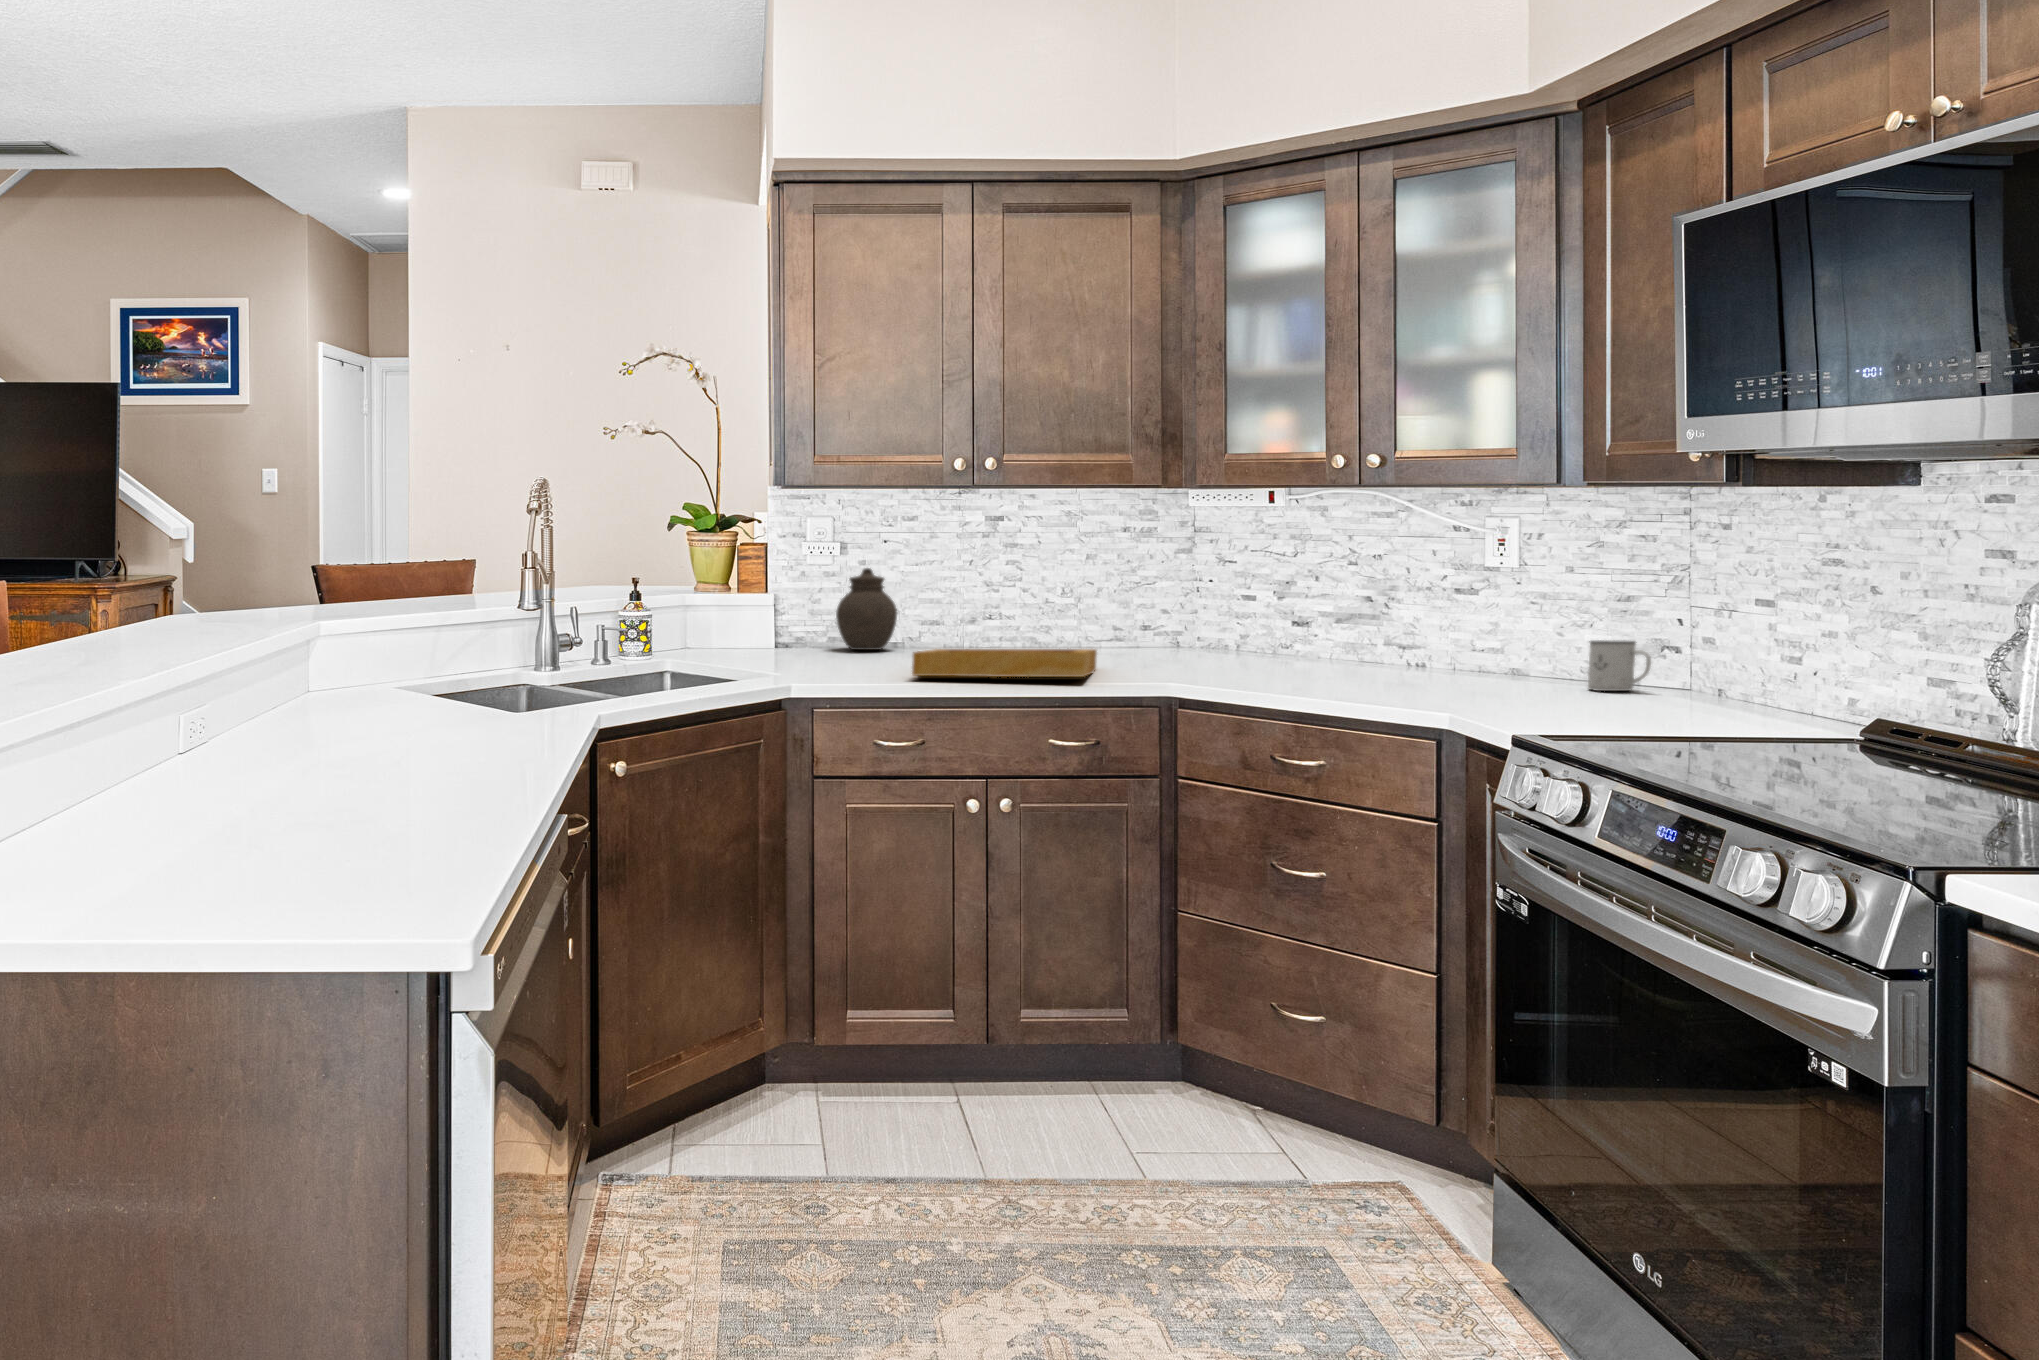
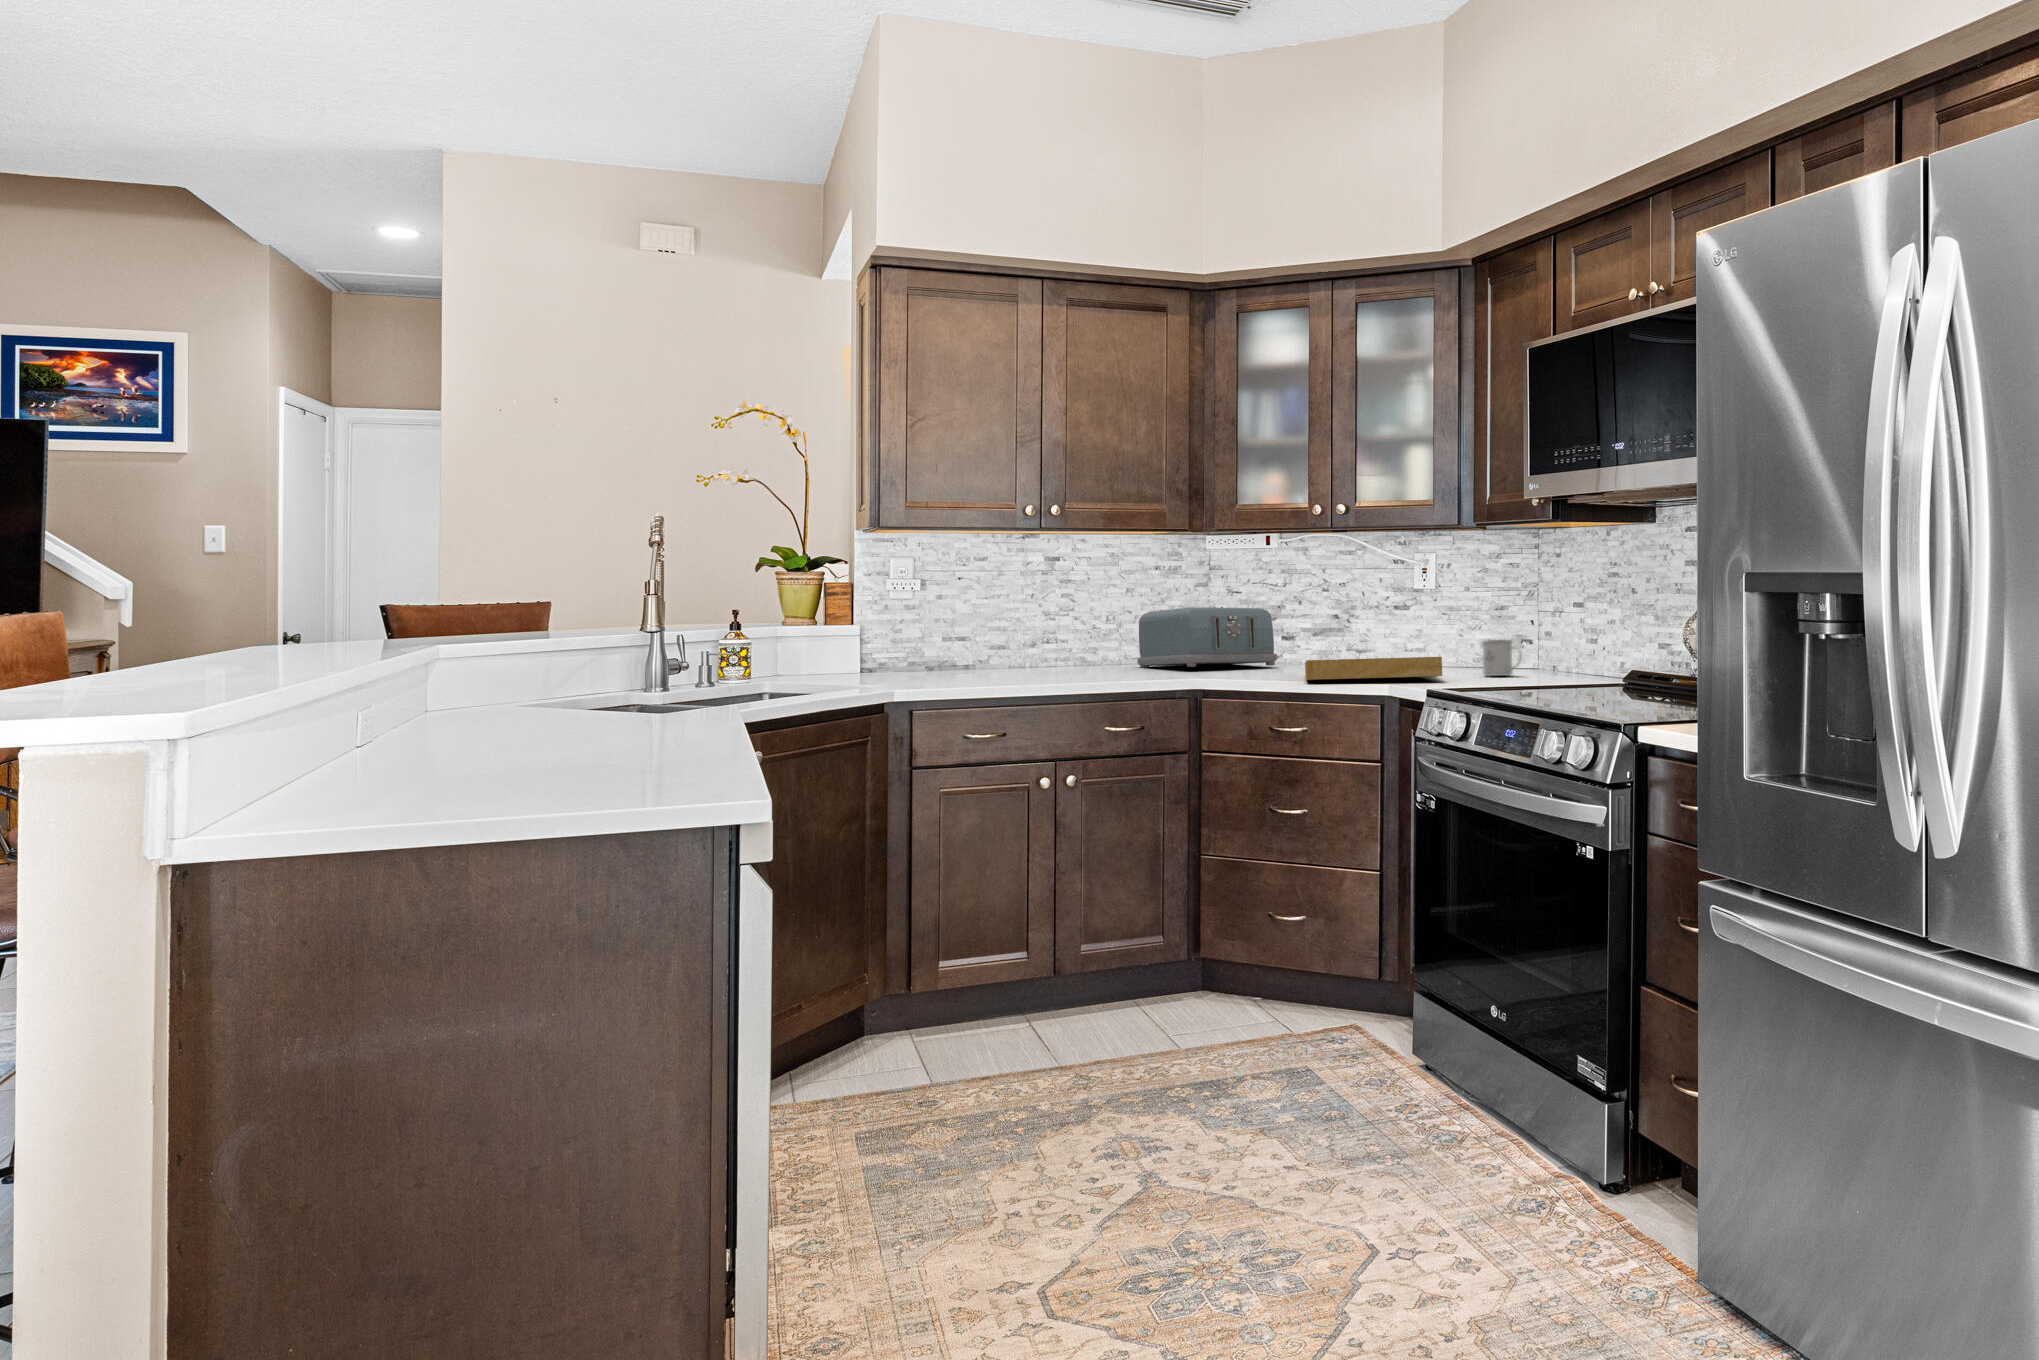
jar: present [836,568,897,650] -> none [913,602,966,671]
toaster: none [1102,581,1285,657] -> present [1137,607,1277,668]
tray: present [912,649,1097,677] -> present [1305,657,1442,680]

